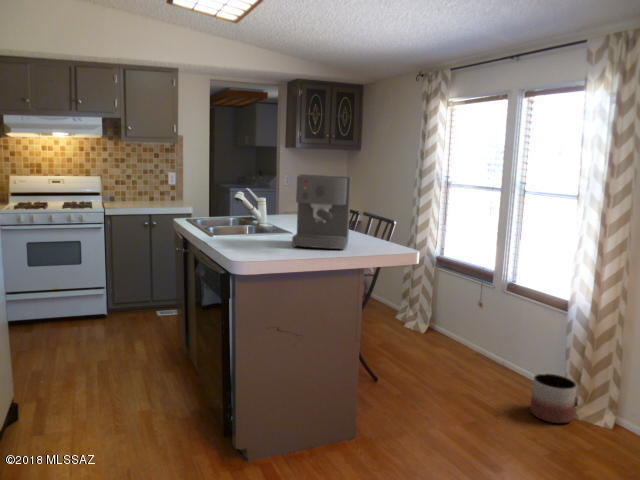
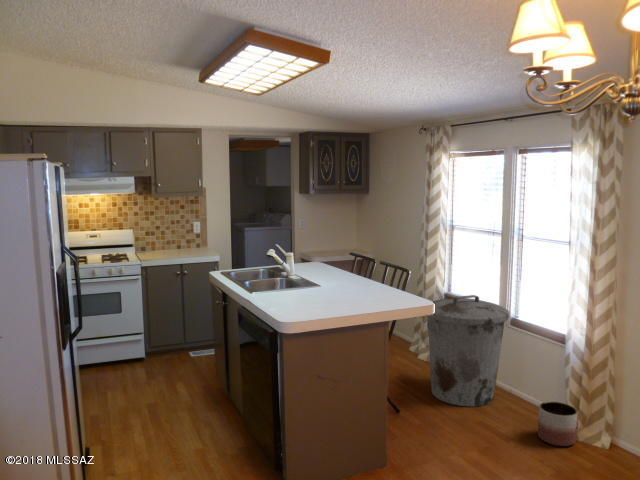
coffee maker: present [292,174,352,250] -> none [327,238,374,305]
trash can: none [411,255,506,378] -> present [426,295,509,406]

